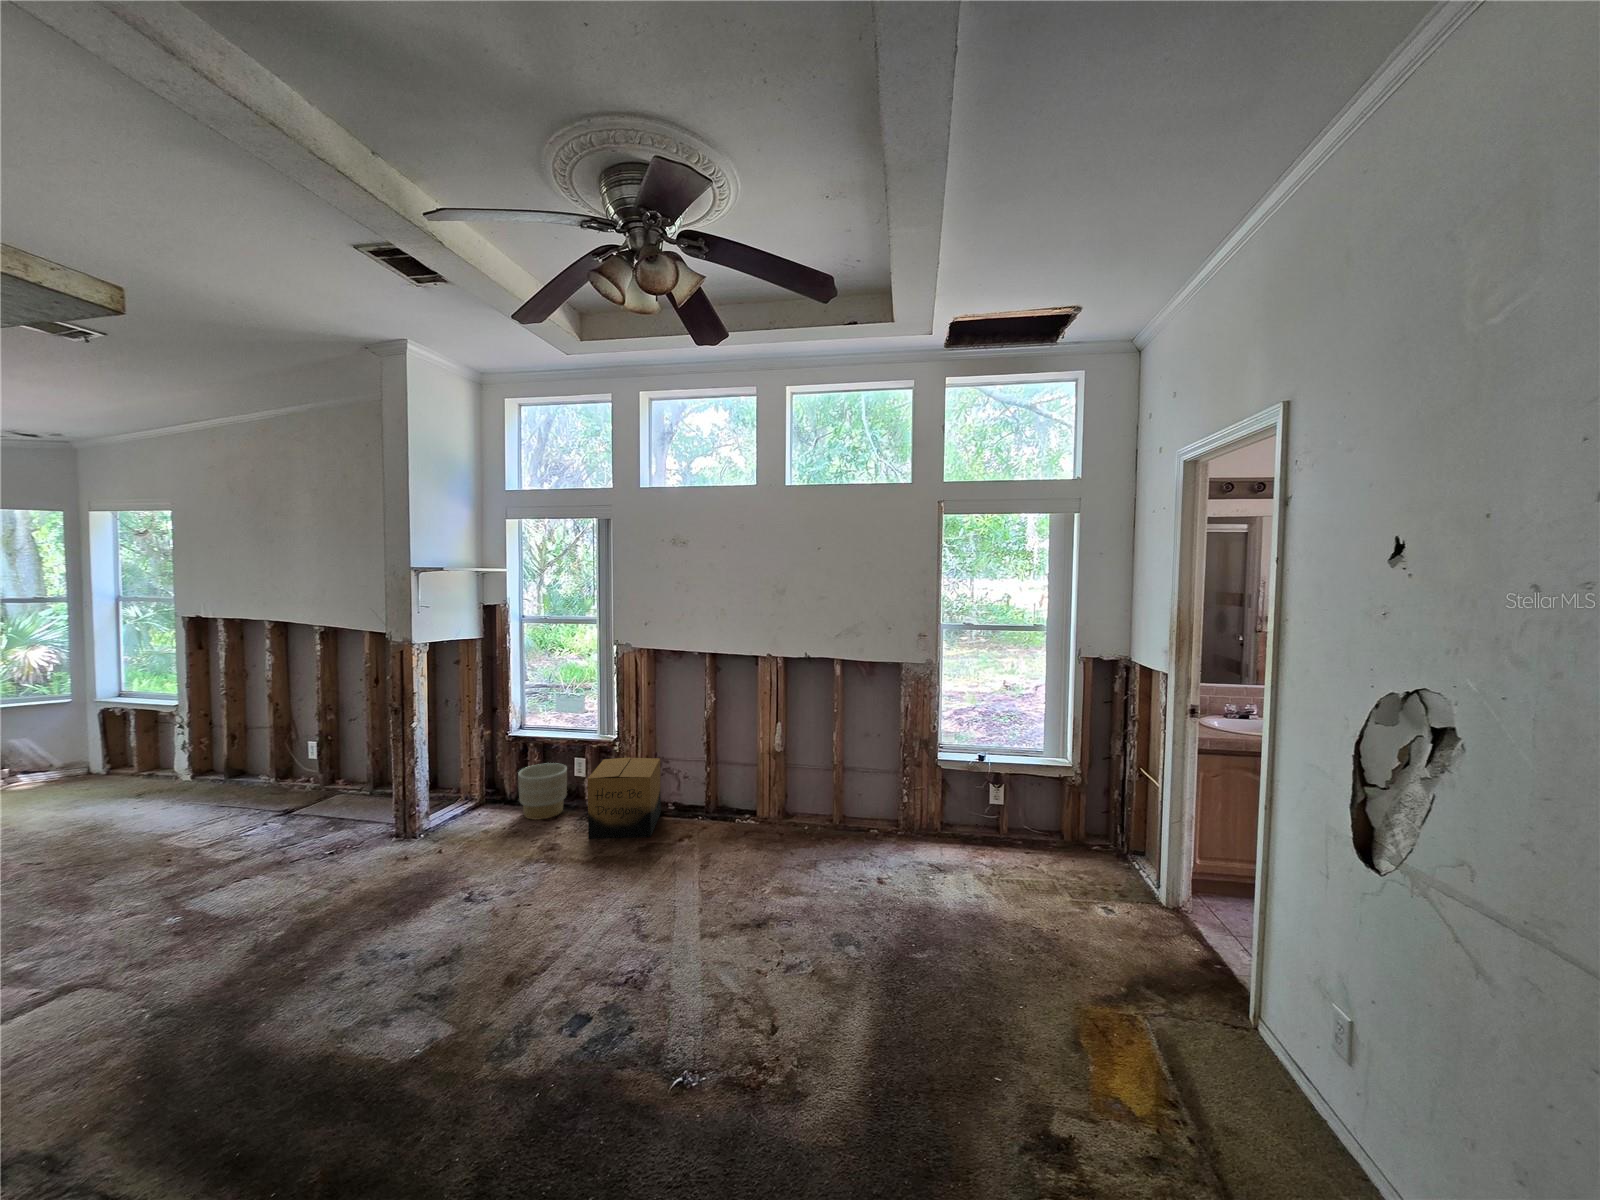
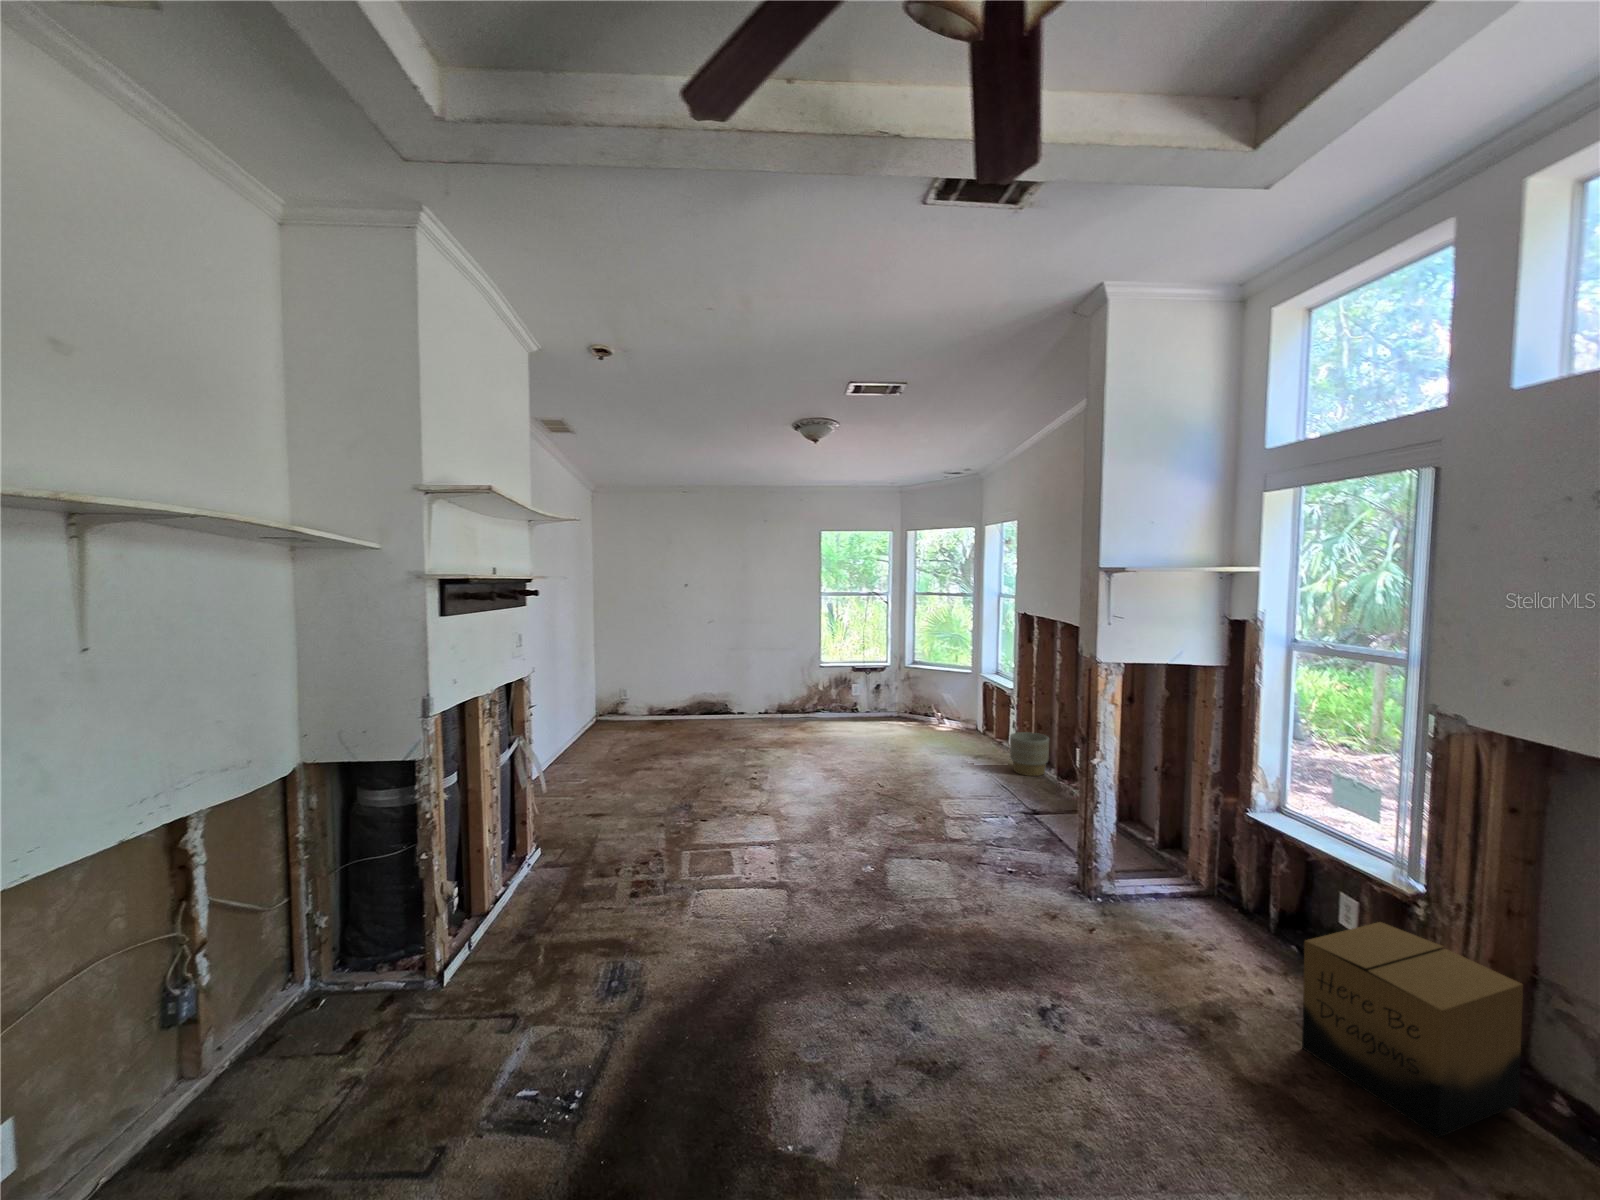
planter: present [518,763,567,820] -> present [1010,732,1049,776]

